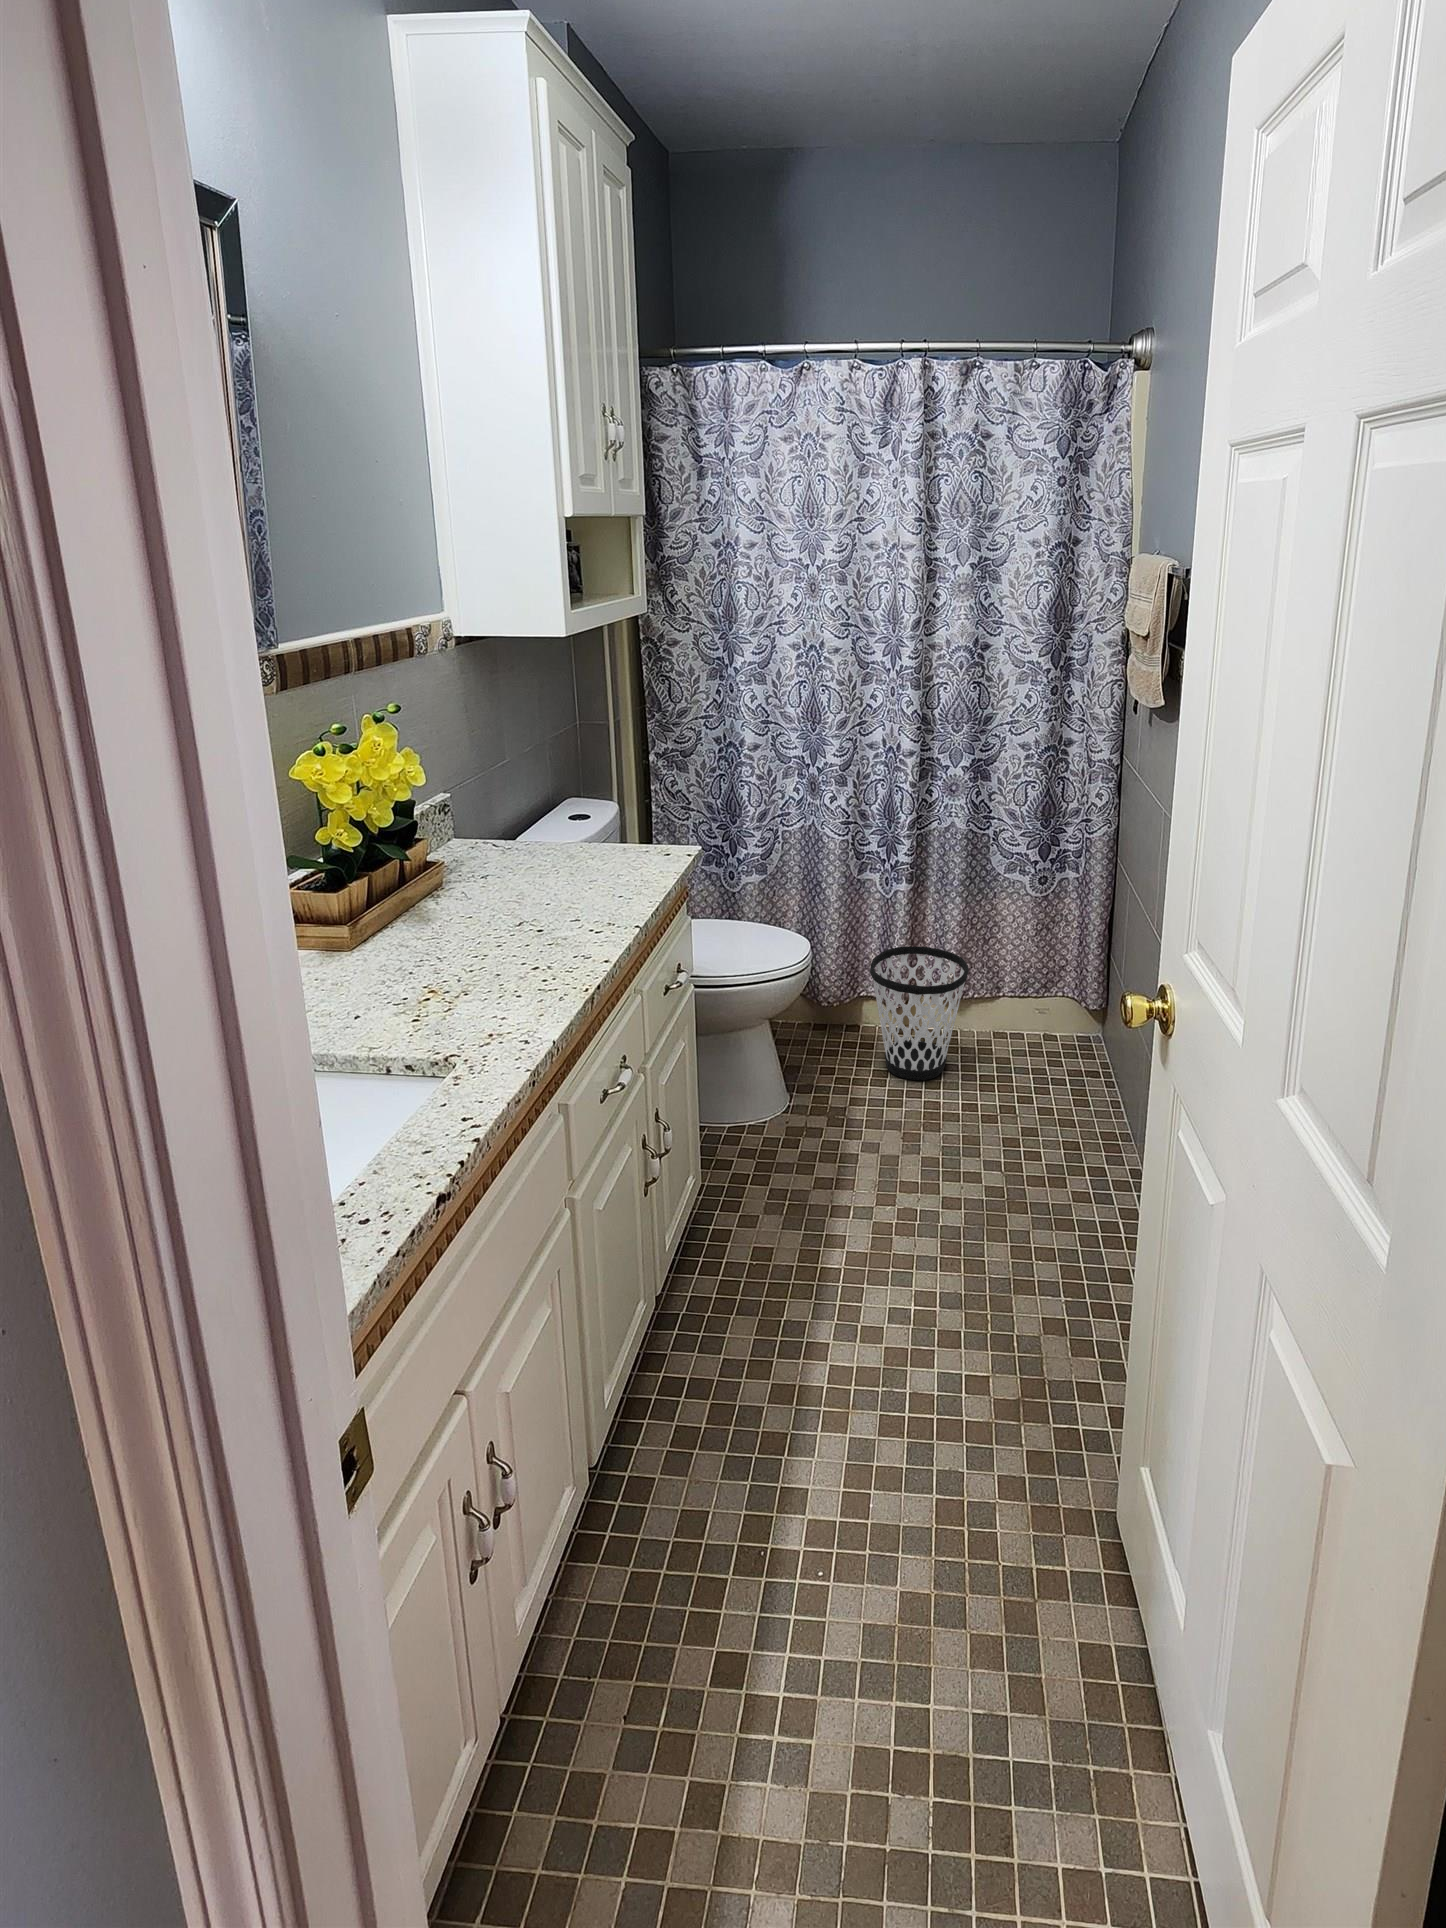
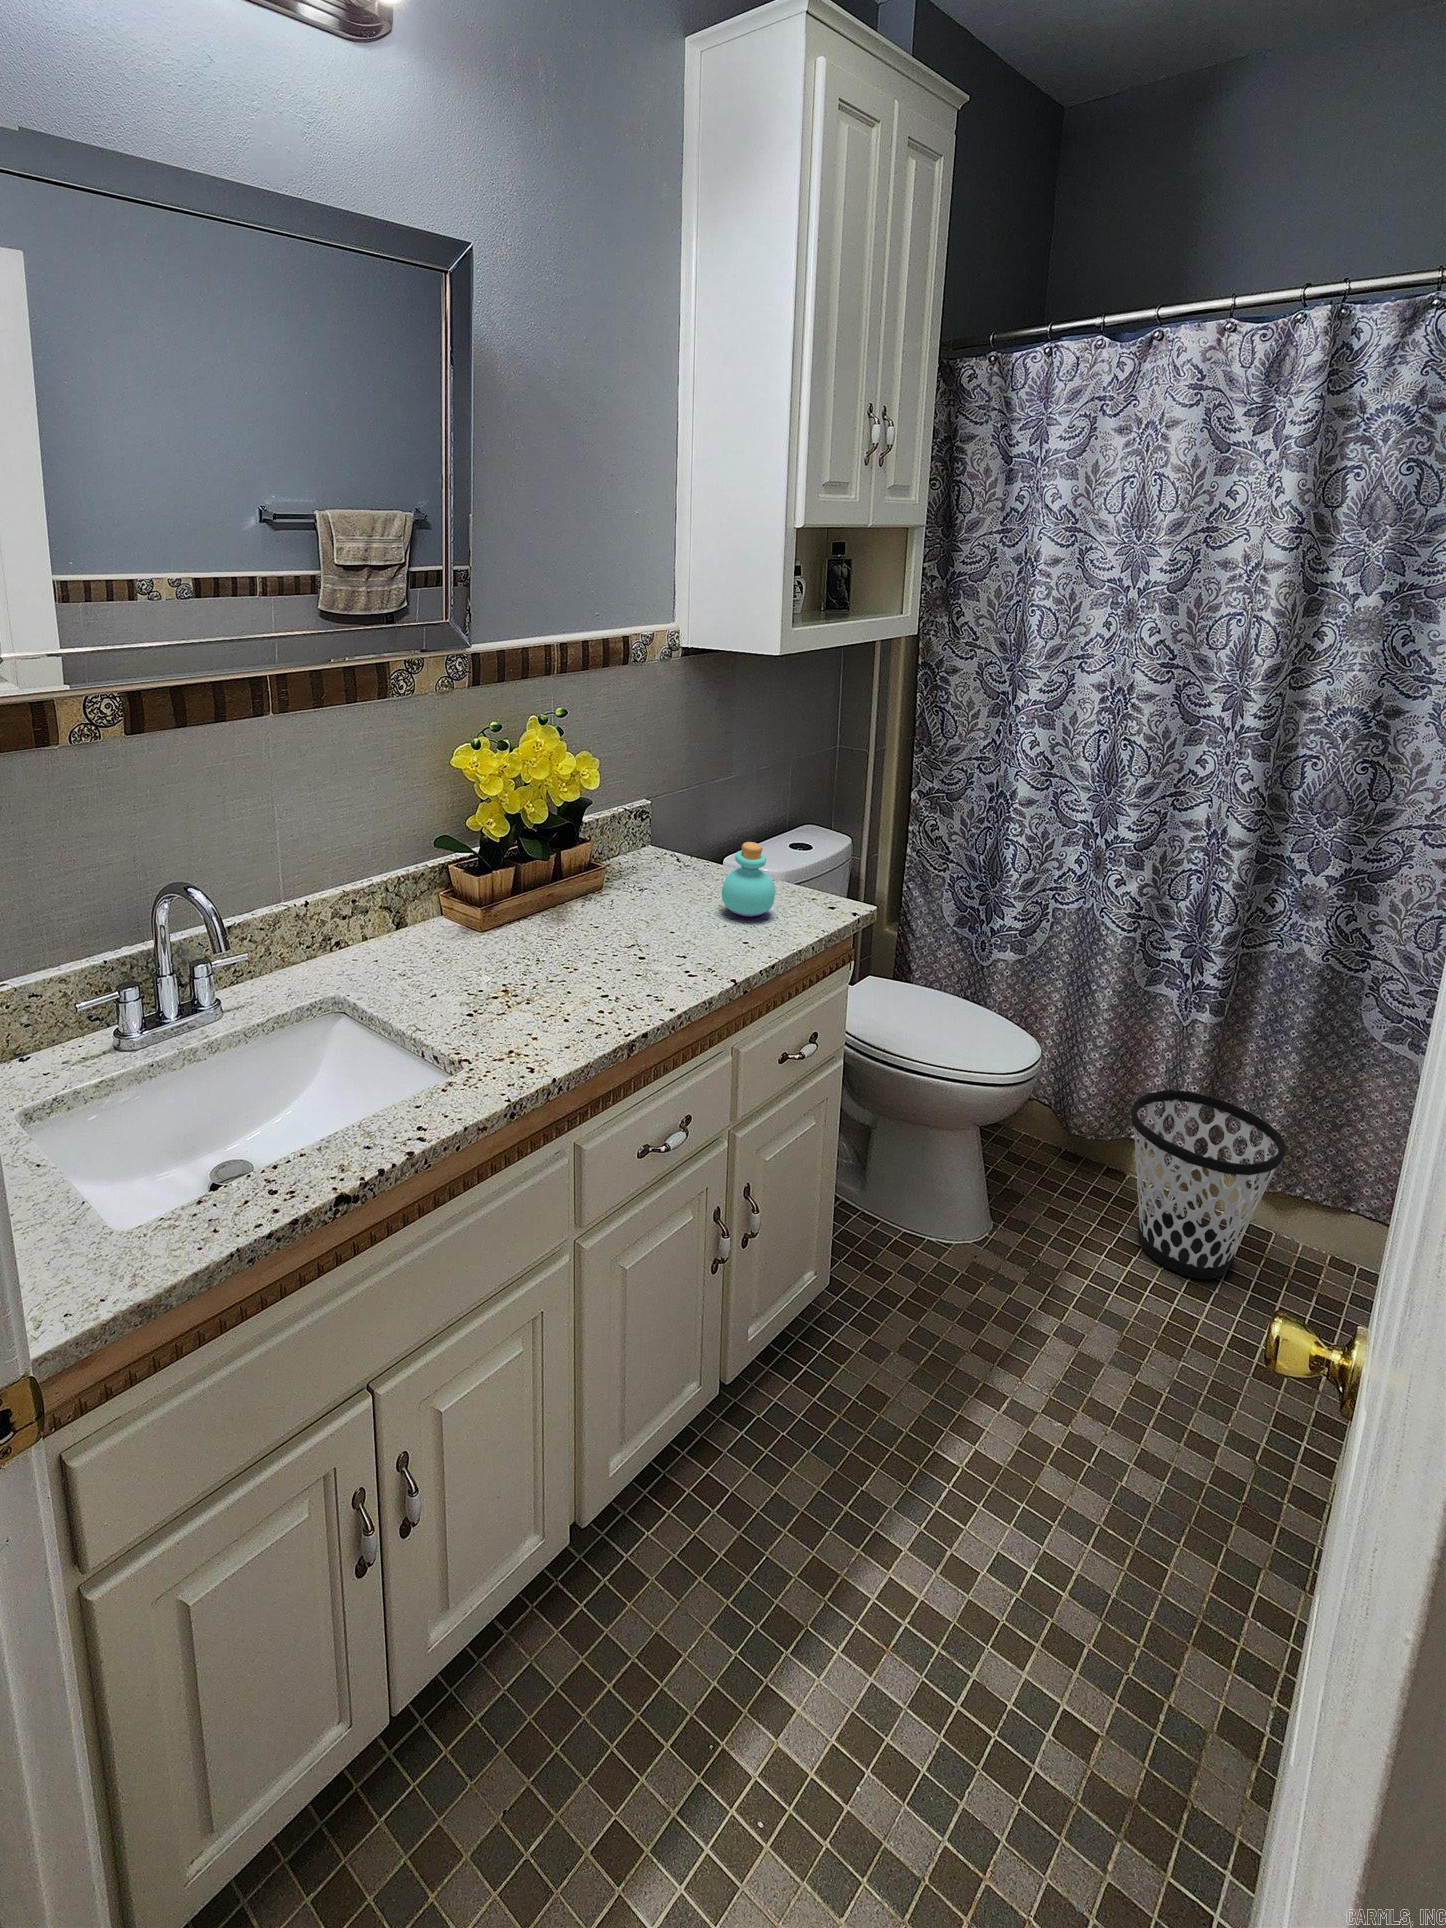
perfume bottle: none [582,808,633,876] -> present [722,842,776,916]

